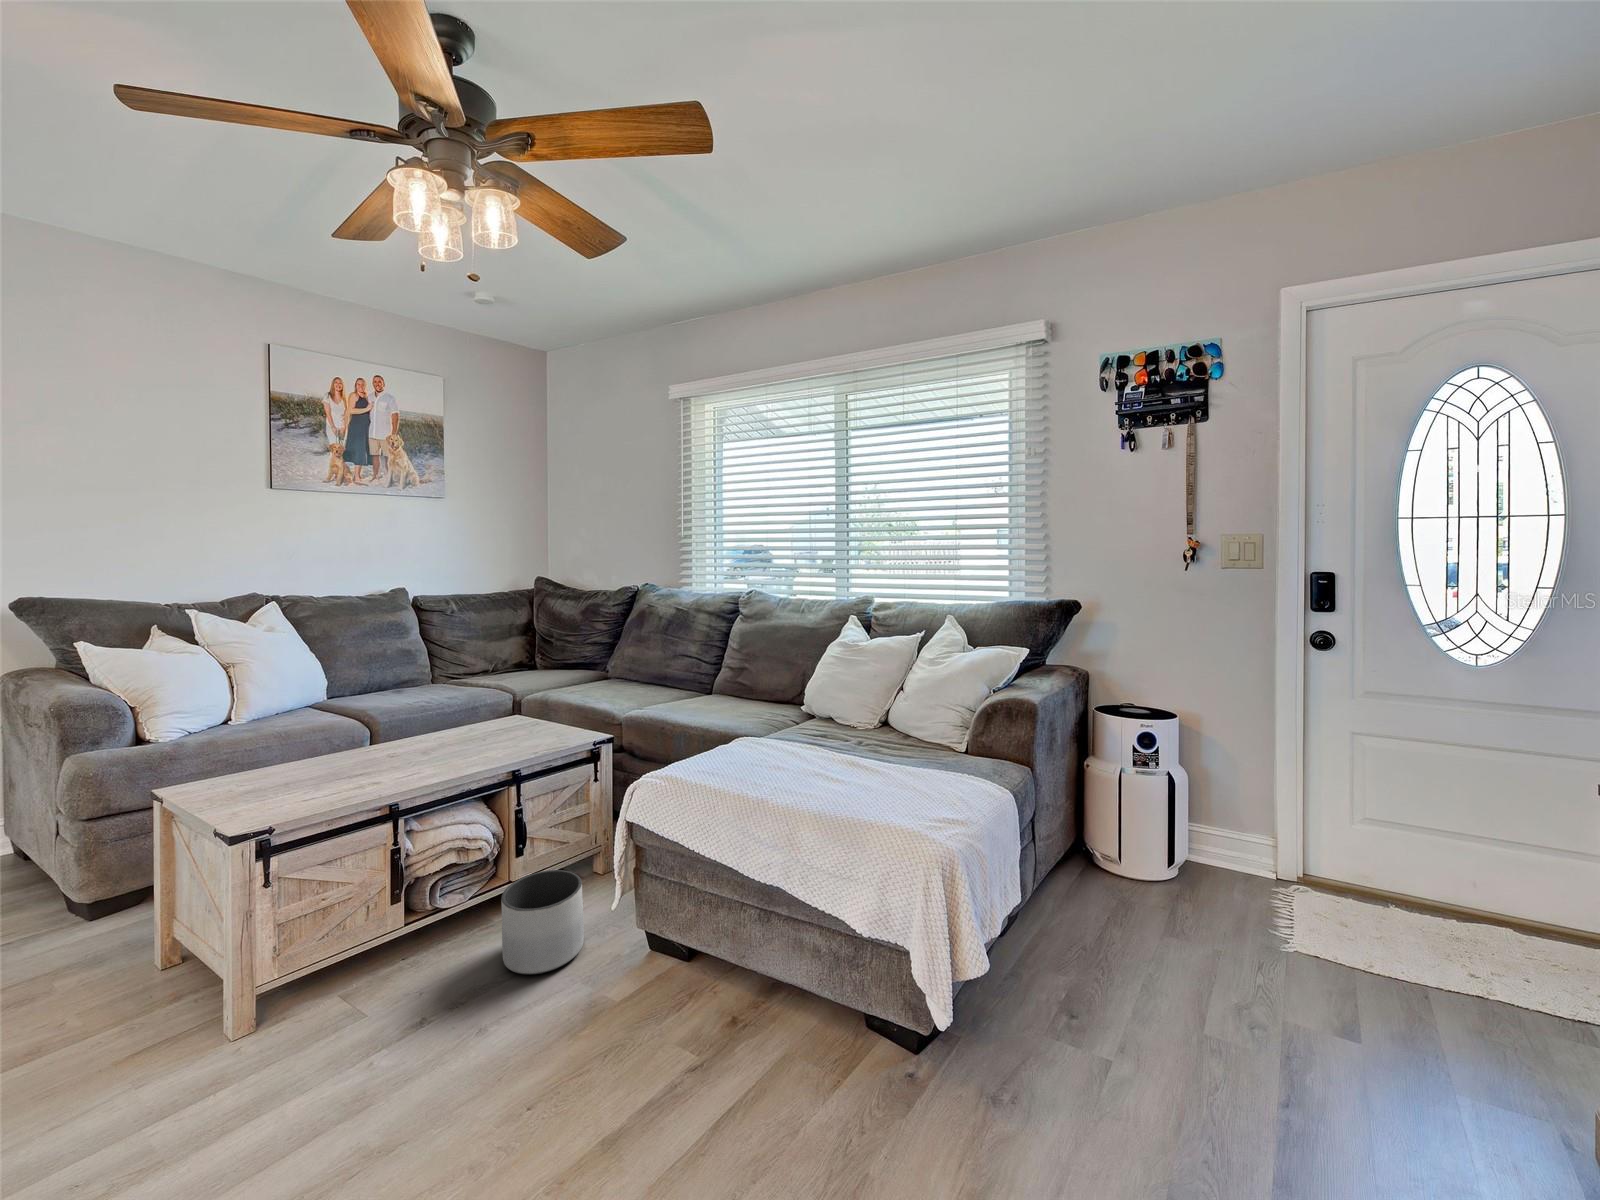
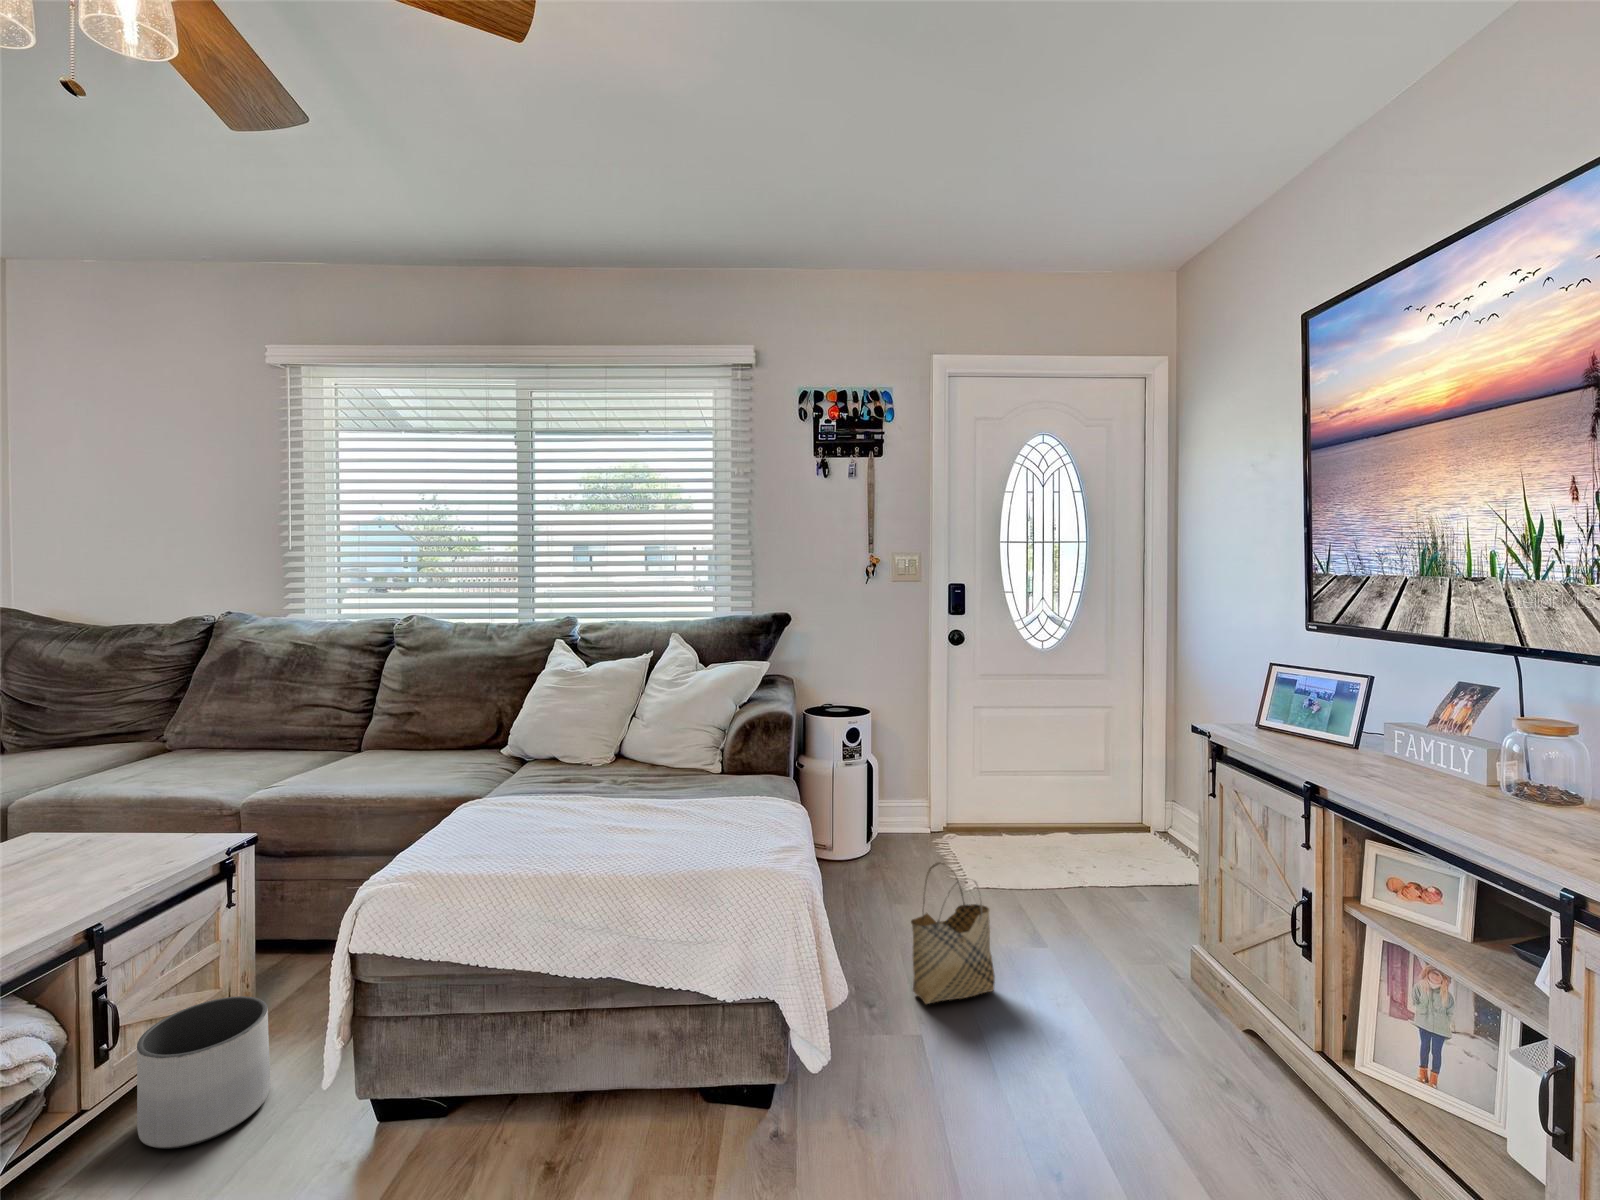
woven basket: none [1168,929,1300,1125] -> present [911,863,995,1004]

